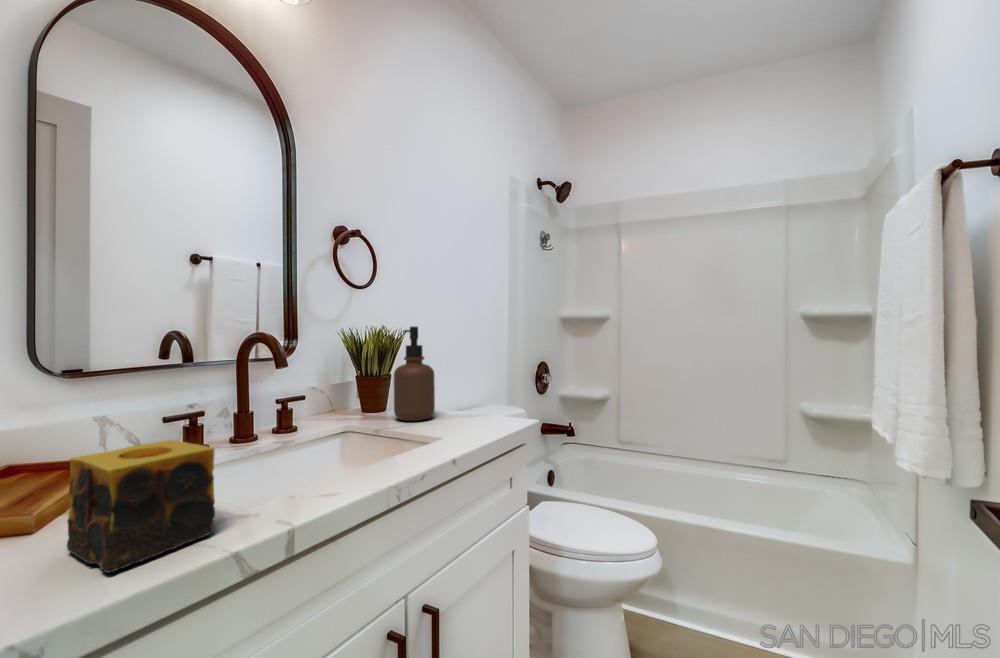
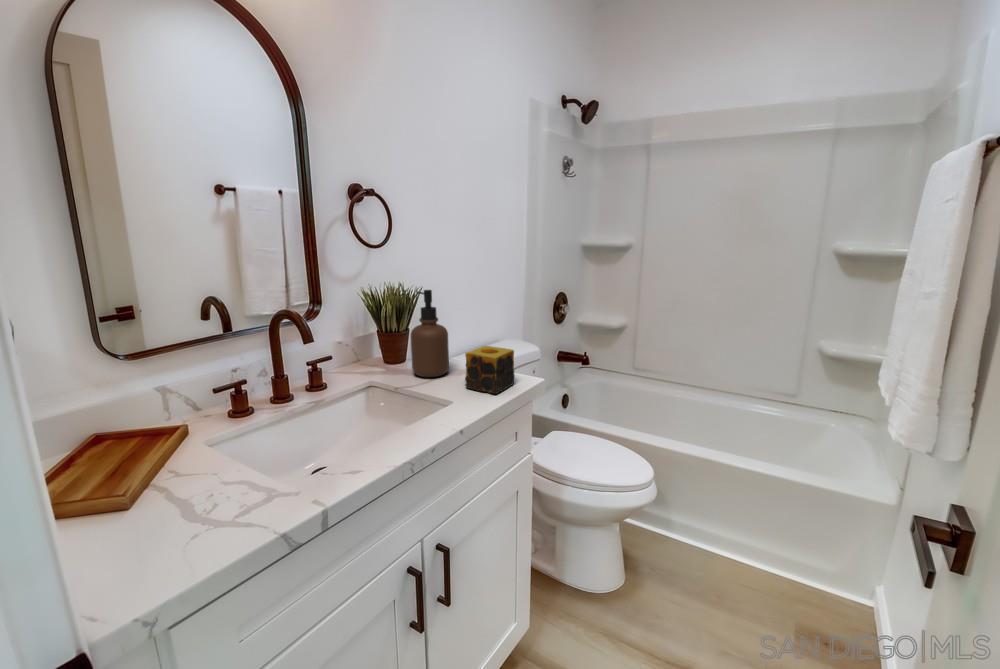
candle: present [67,440,215,573] -> present [465,346,515,394]

